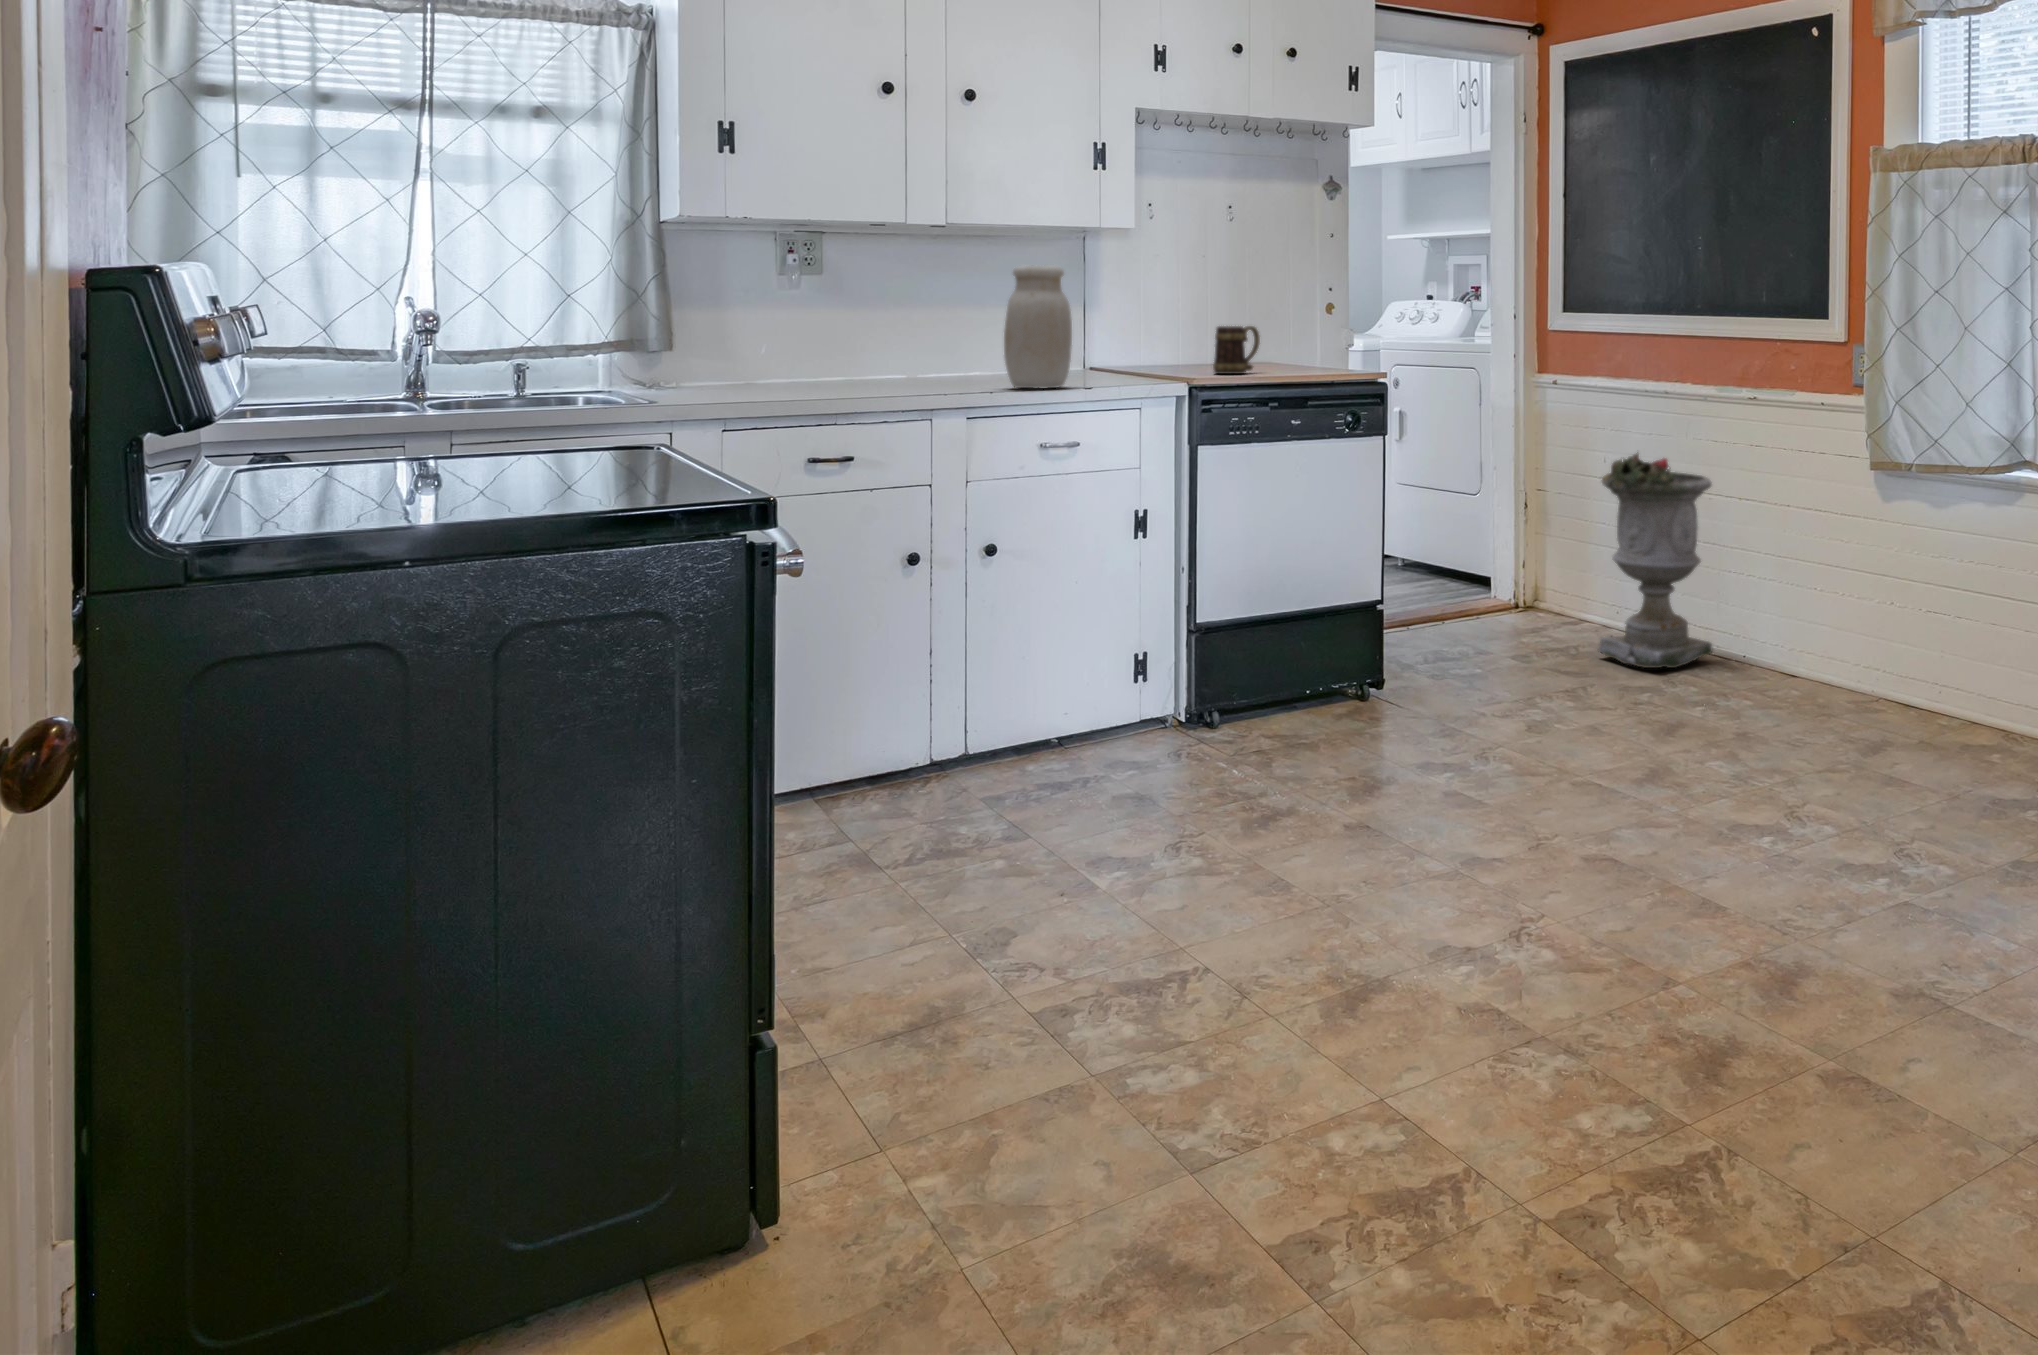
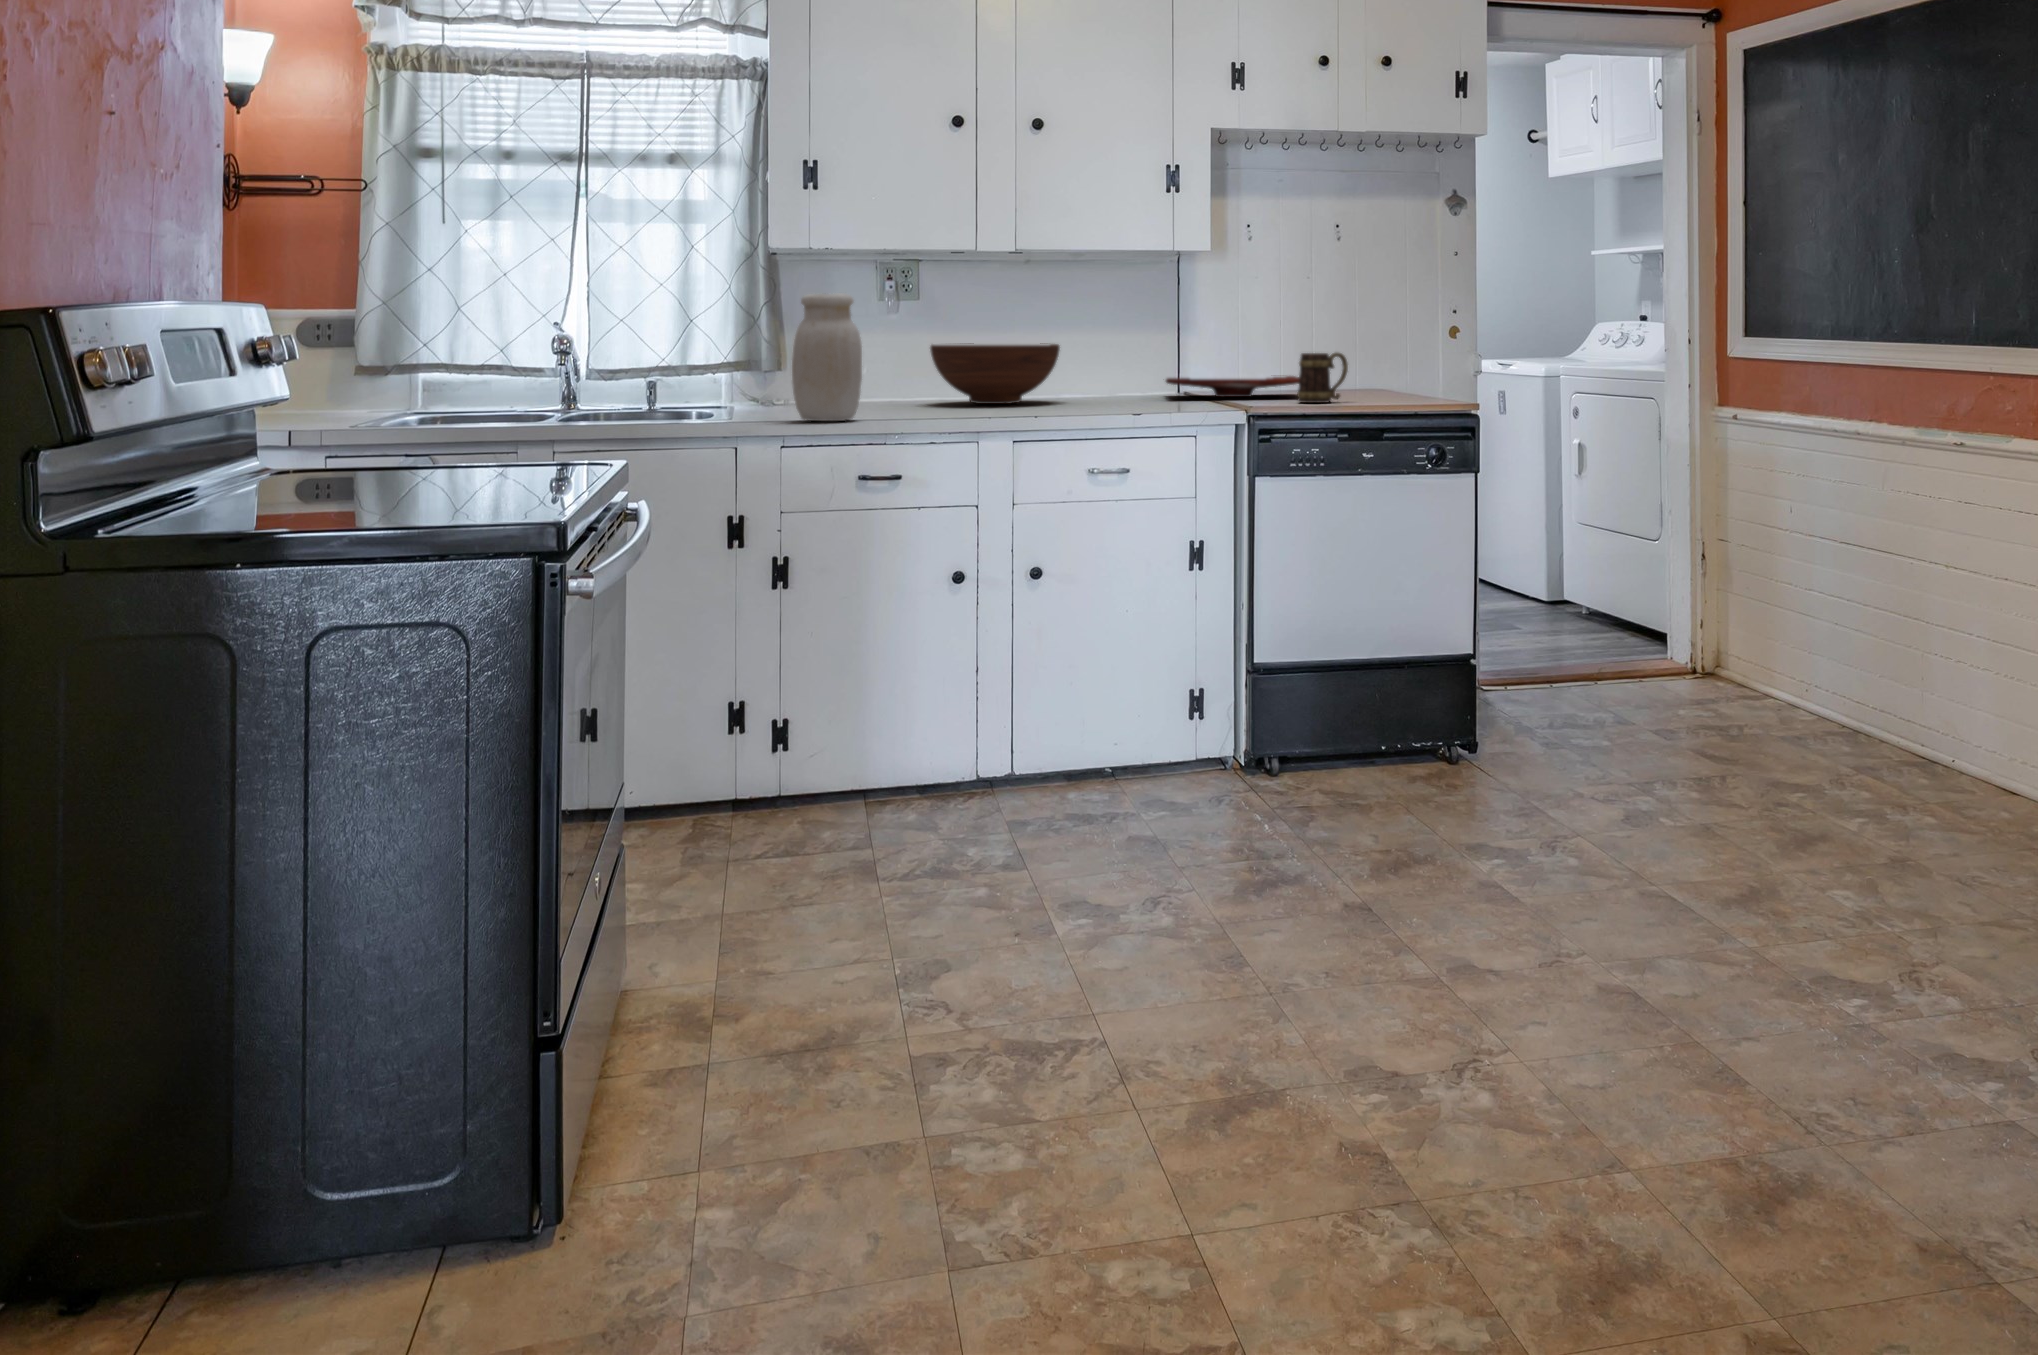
jar: present [1004,265,1072,388] -> present [792,293,862,421]
fruit bowl: none [830,318,970,380] -> present [930,343,1060,404]
cutting board: none [1054,349,1208,370] -> present [1166,376,1299,397]
planter: present [1598,452,1712,668] -> none [1740,499,1878,754]

